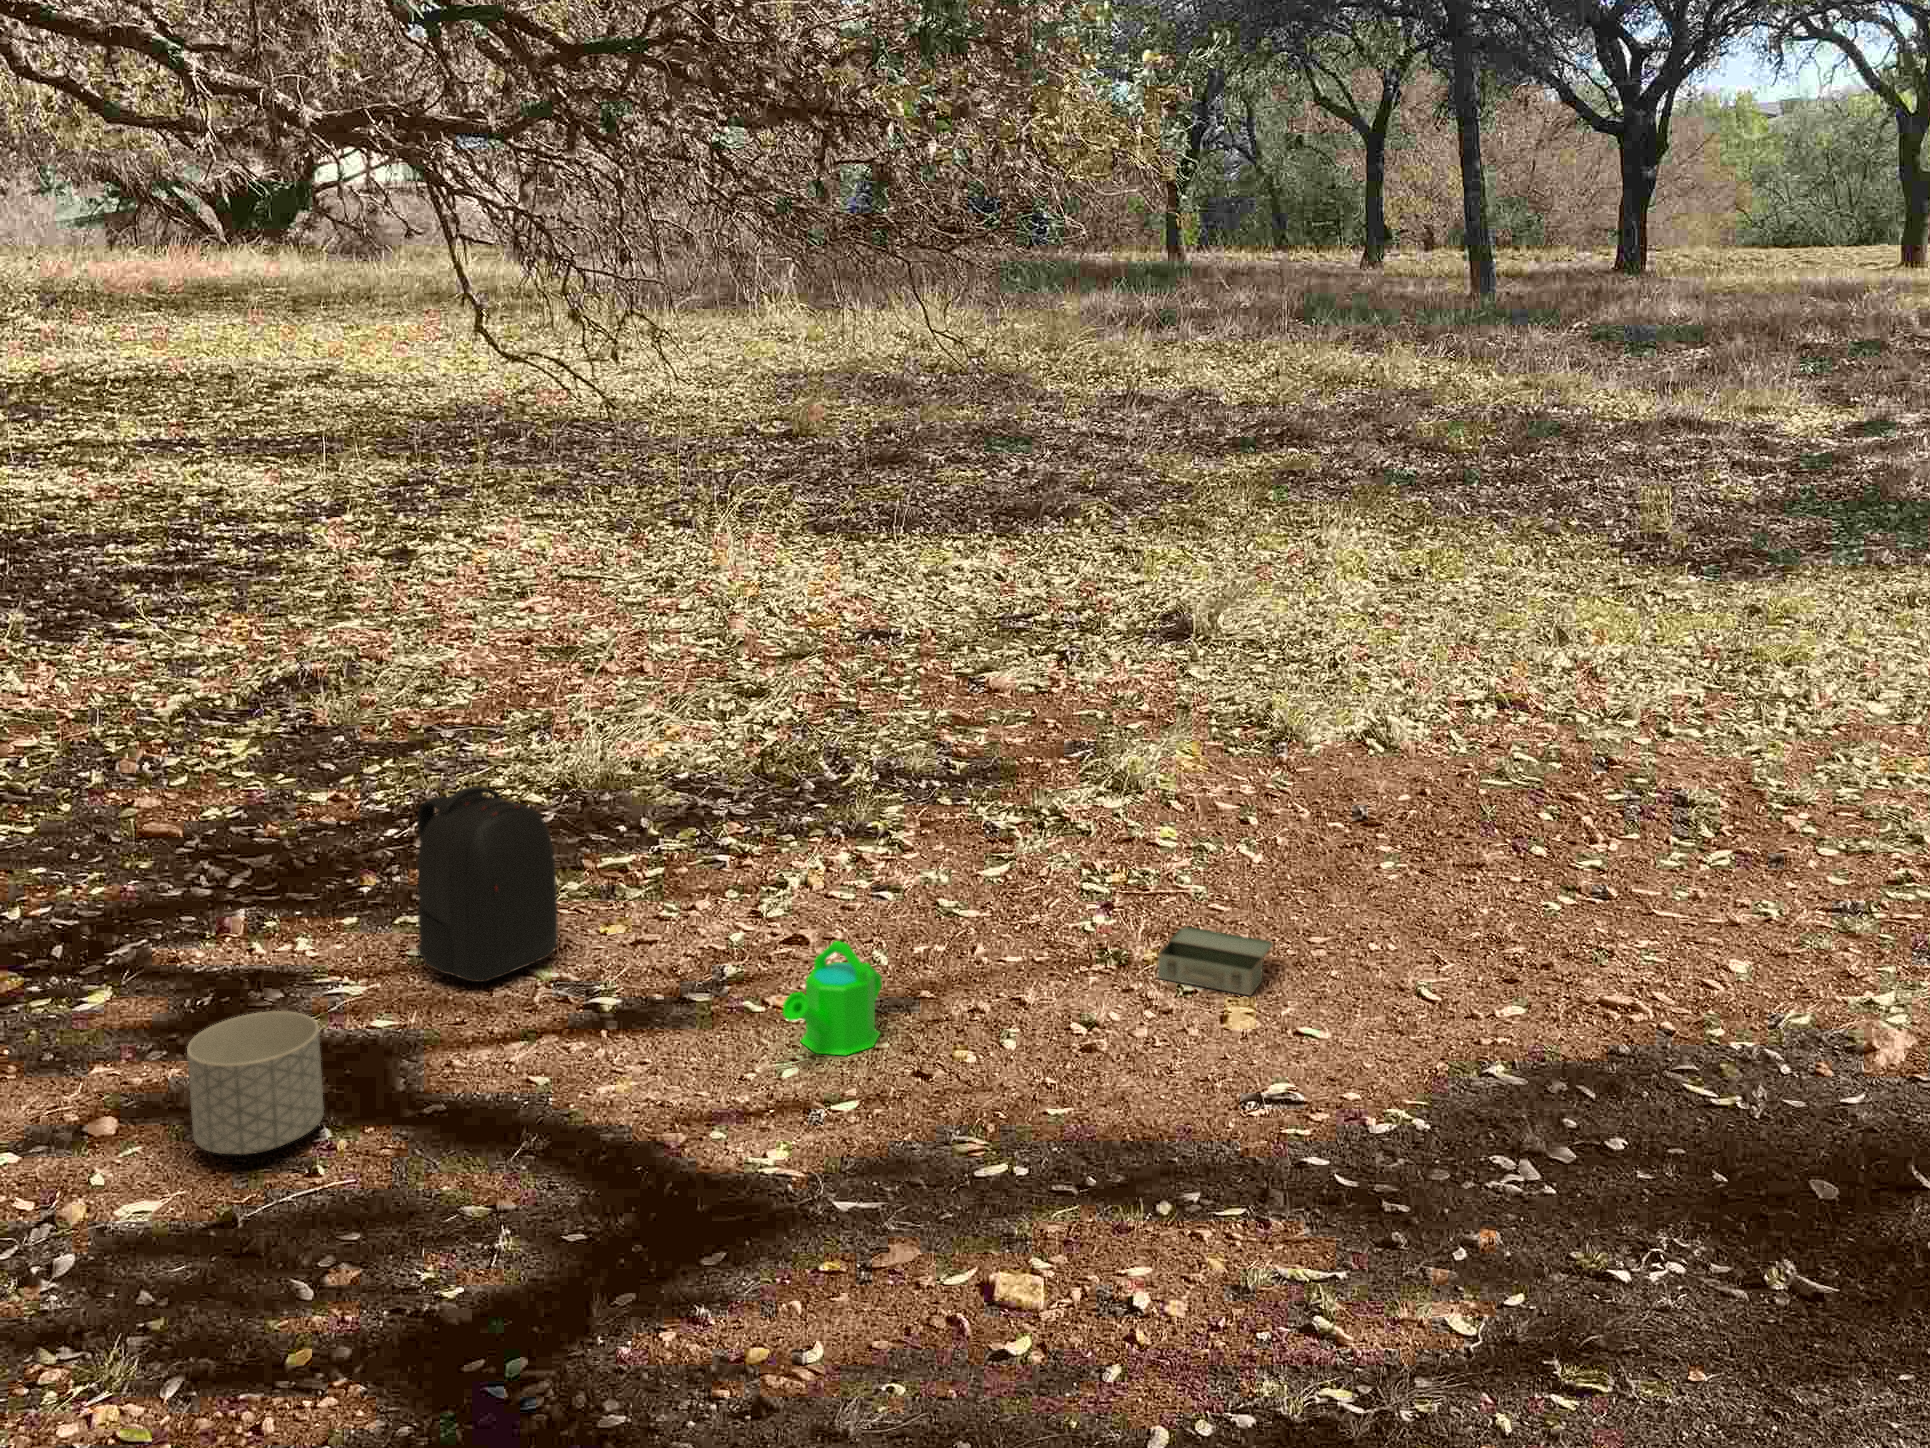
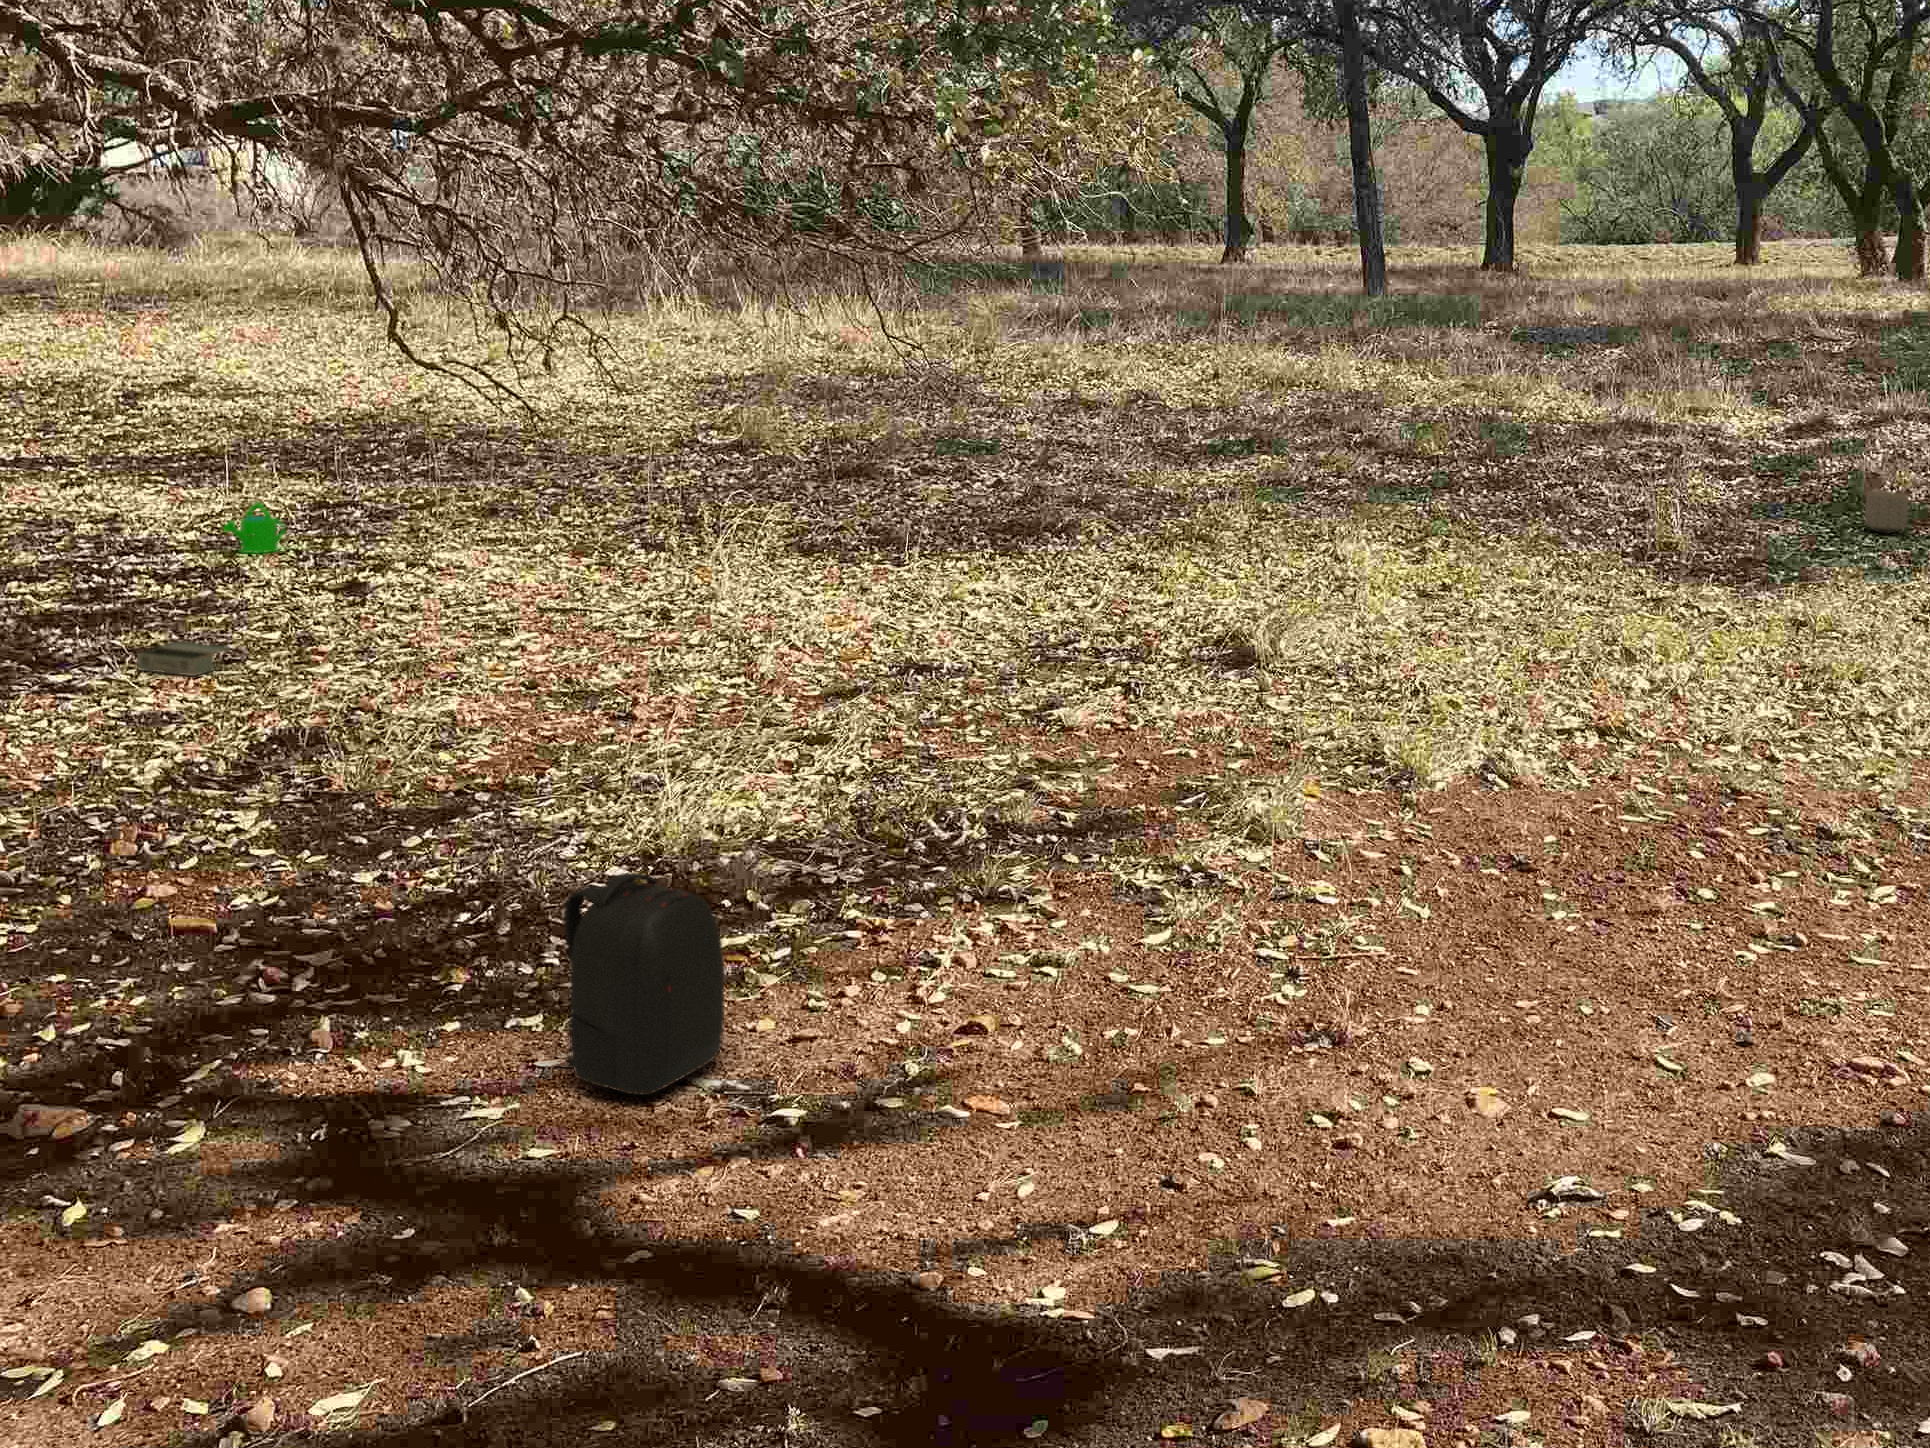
toolbox: present [1157,926,1273,995] -> present [137,641,230,676]
watering can: present [783,941,882,1055] -> present [223,502,285,553]
planter: present [187,1011,324,1155] -> present [1864,491,1909,533]

